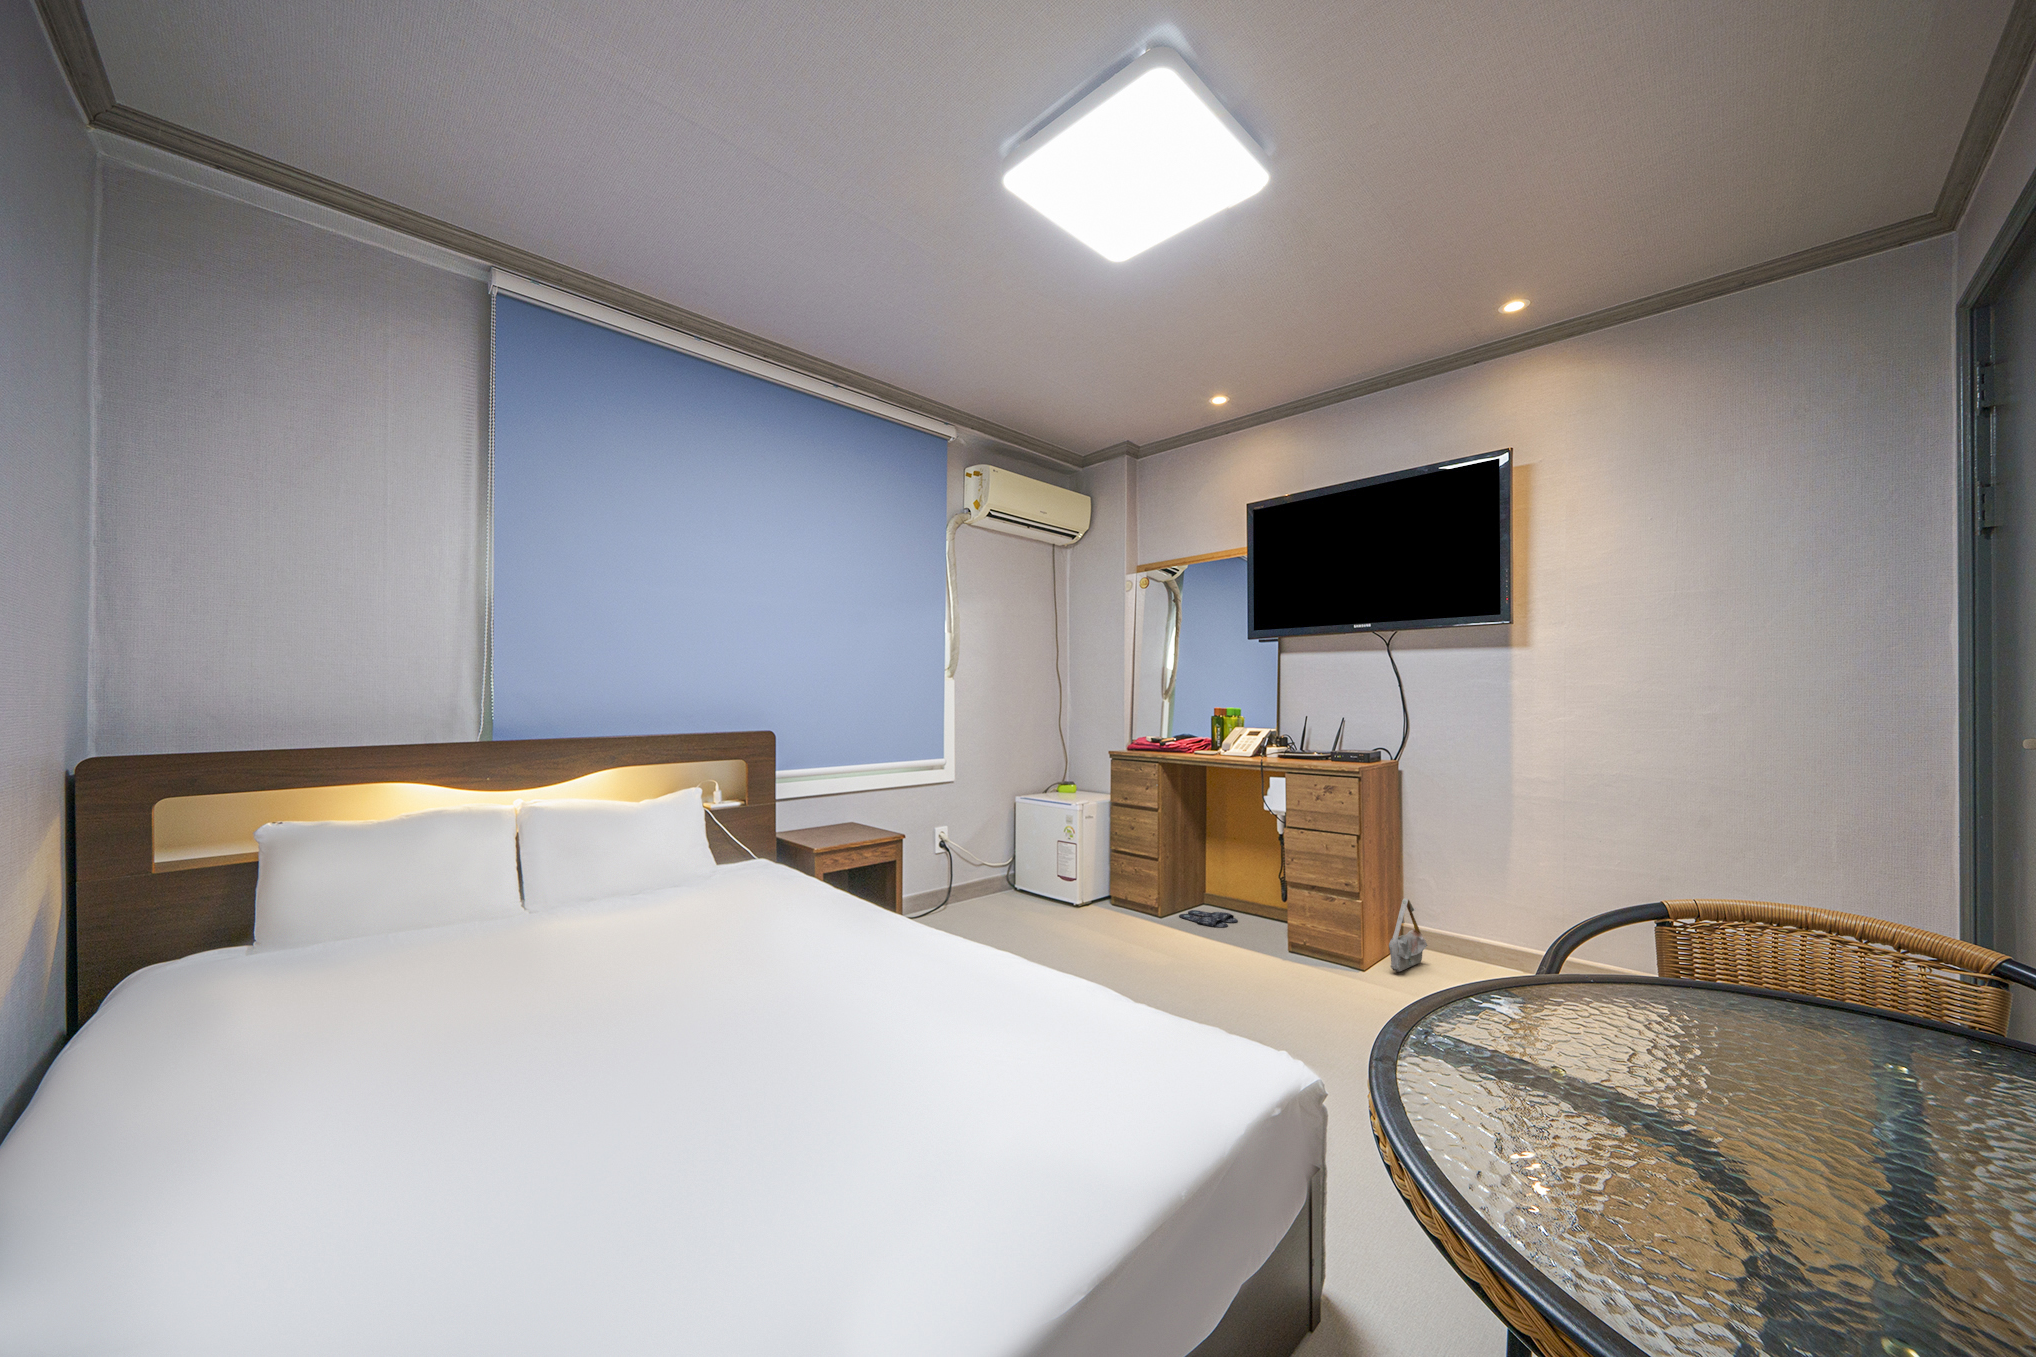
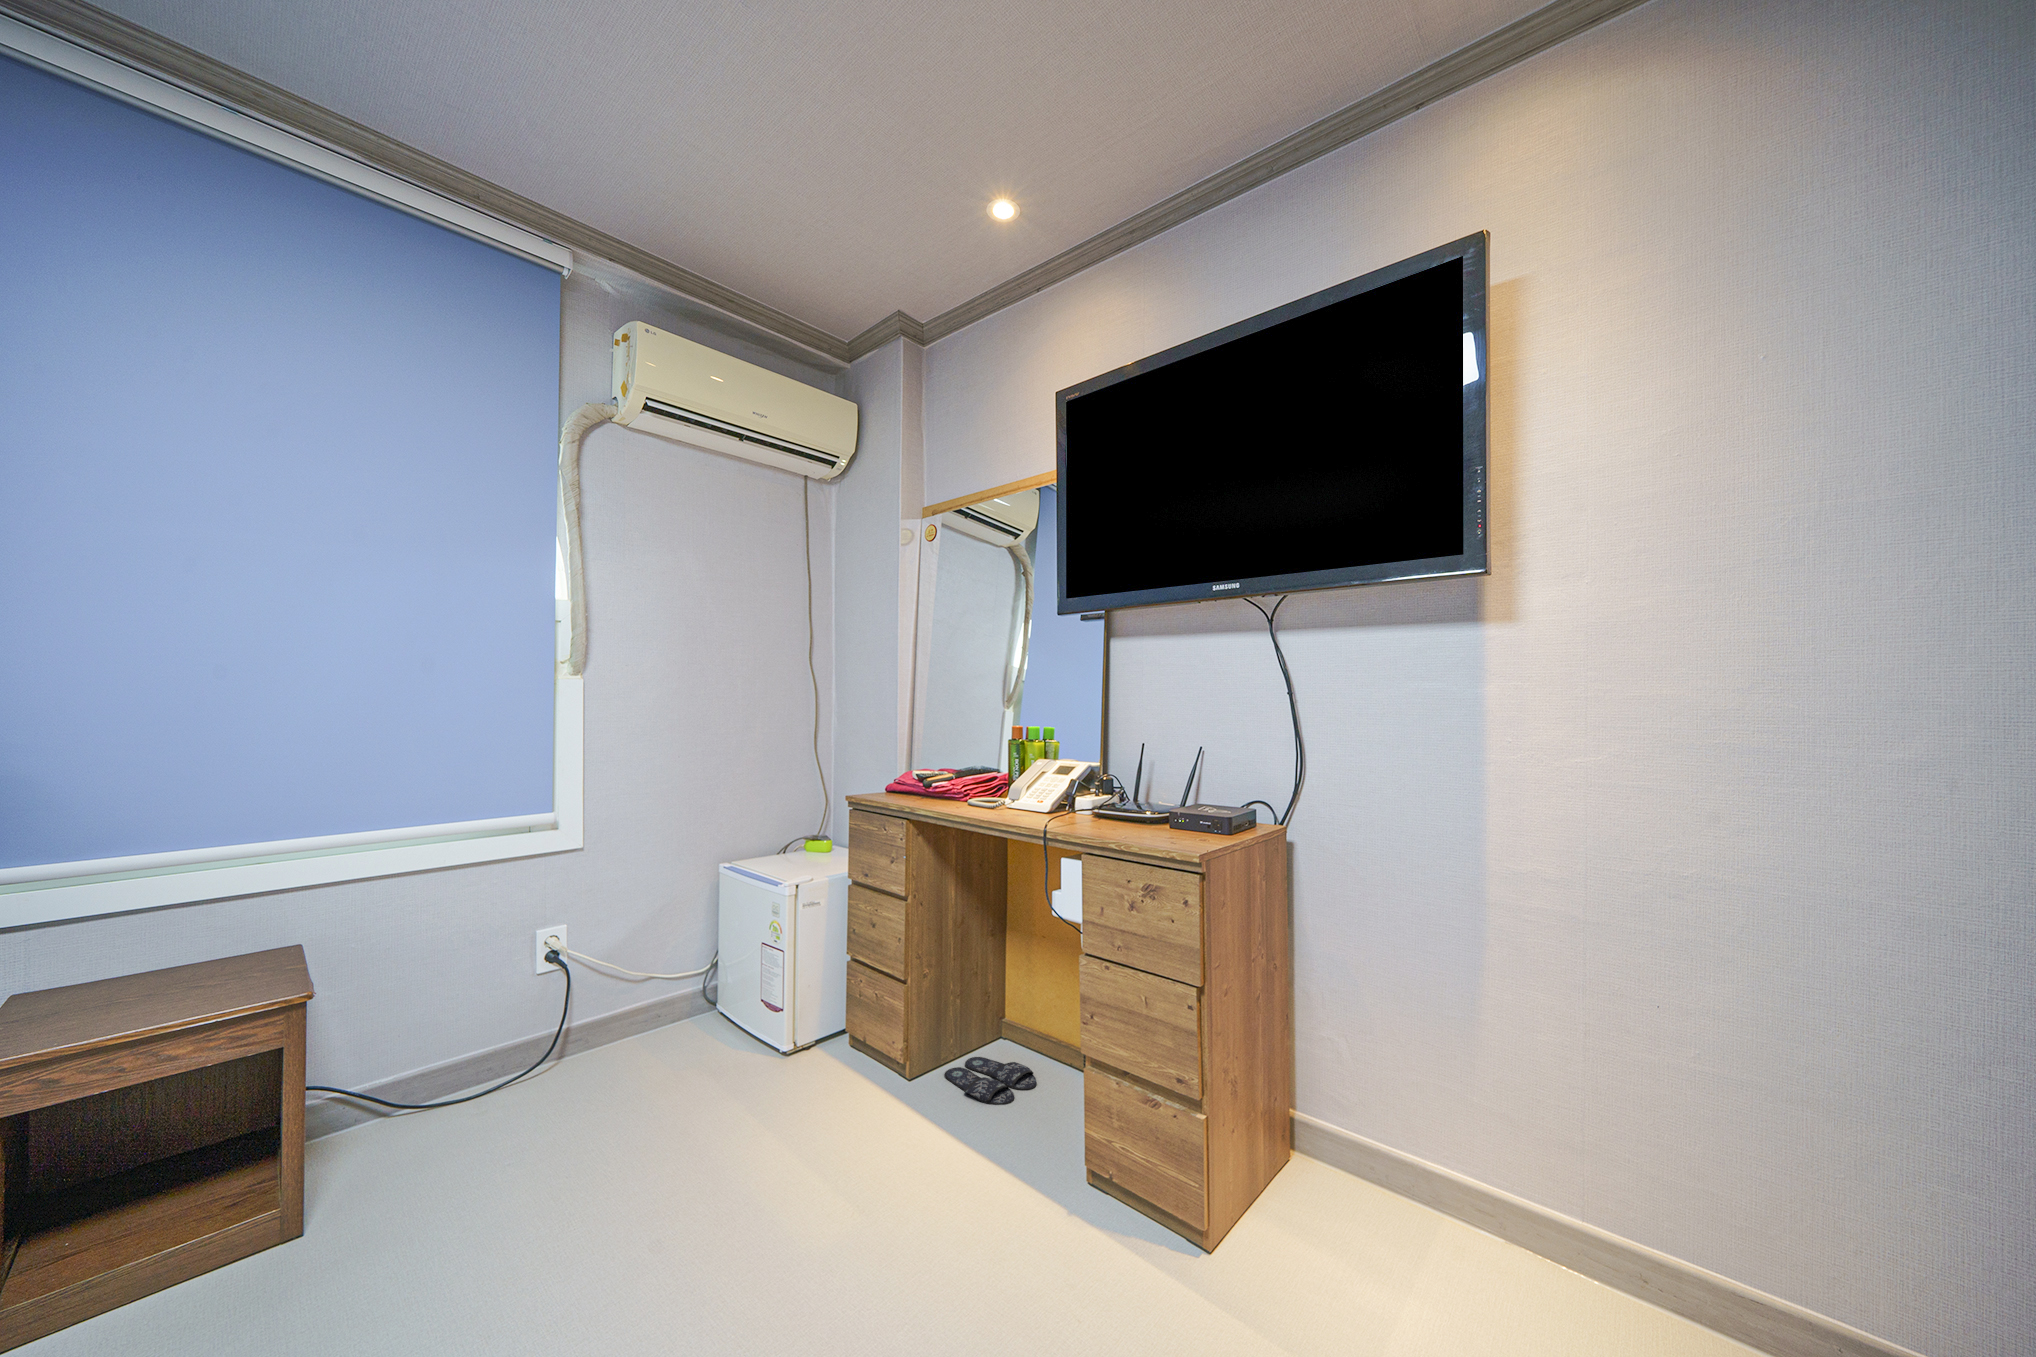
bag: present [1389,899,1427,972] -> none [1256,1093,1331,1249]

